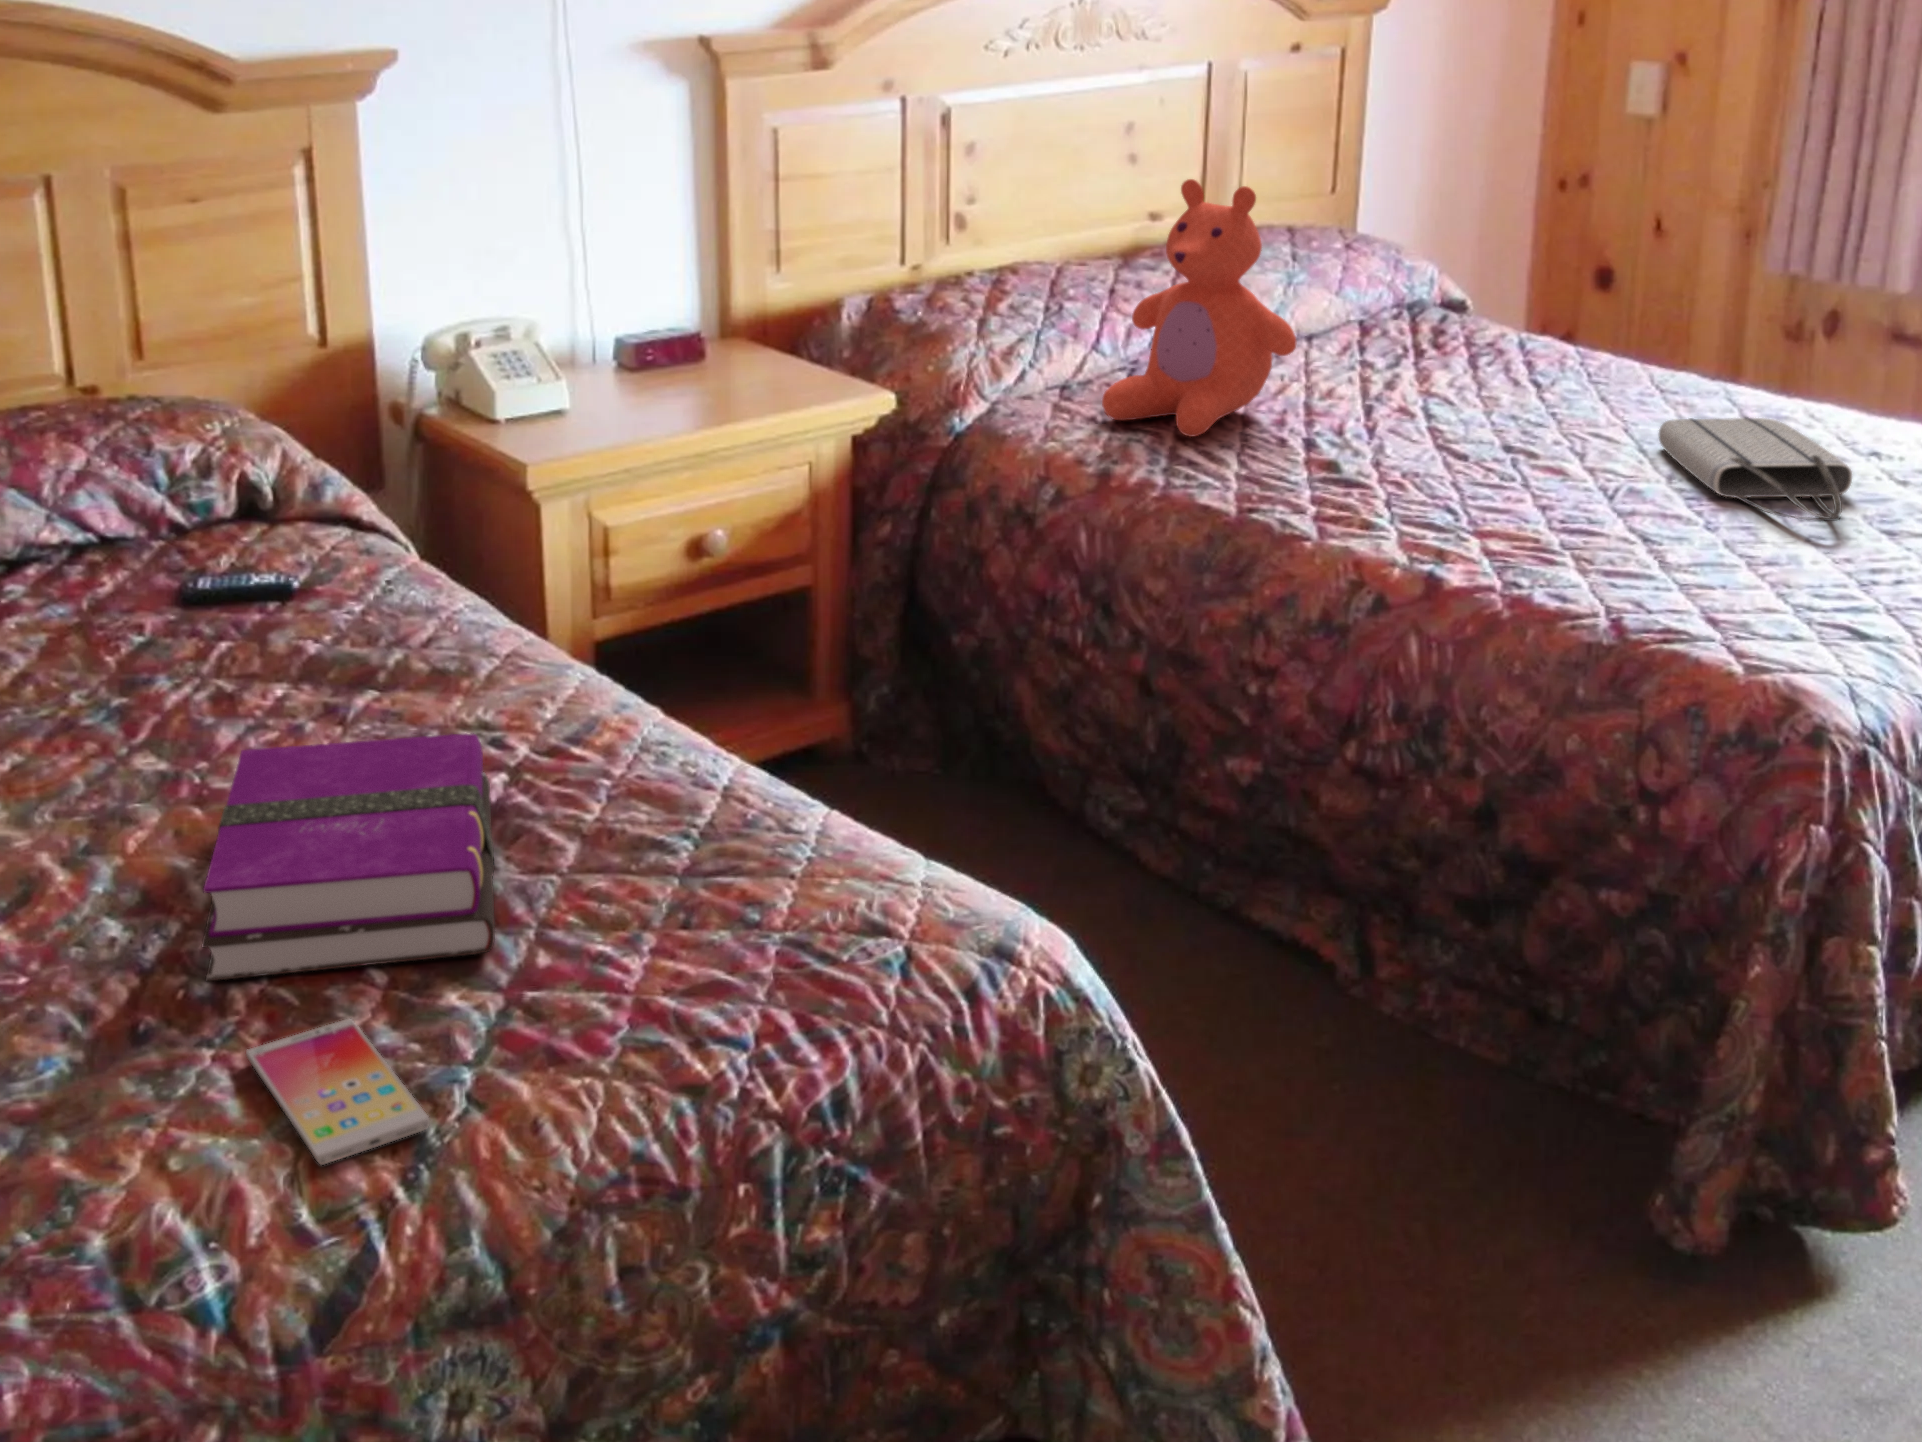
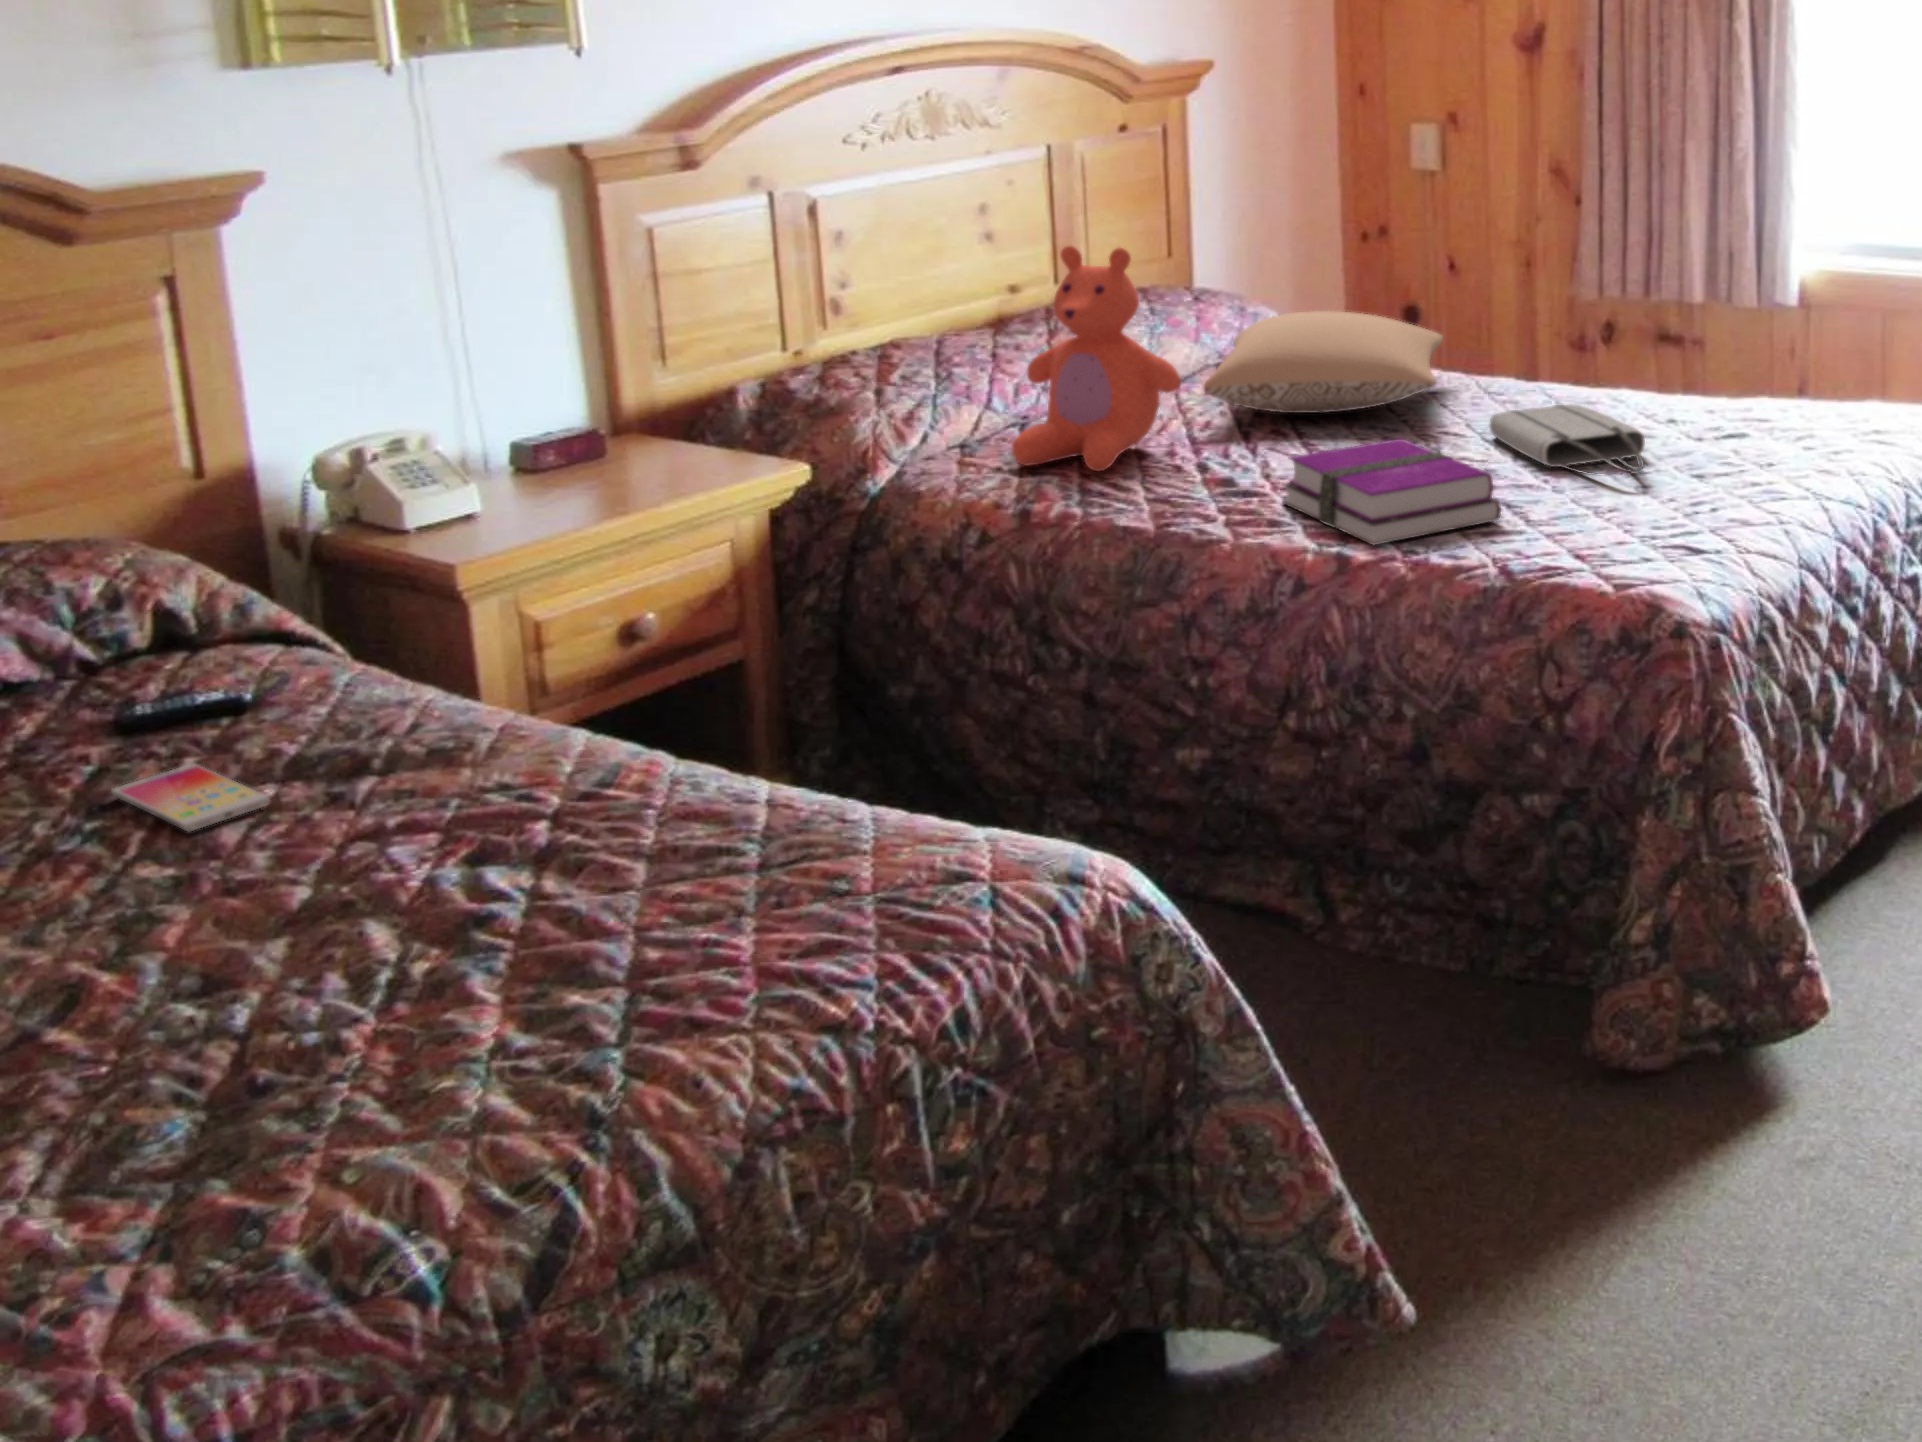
pillow: none [1326,273,1627,394] -> present [1204,311,1443,413]
hardback book: present [202,734,495,981] -> present [1283,439,1501,545]
smartphone: present [246,1018,430,1165] -> present [112,764,270,831]

